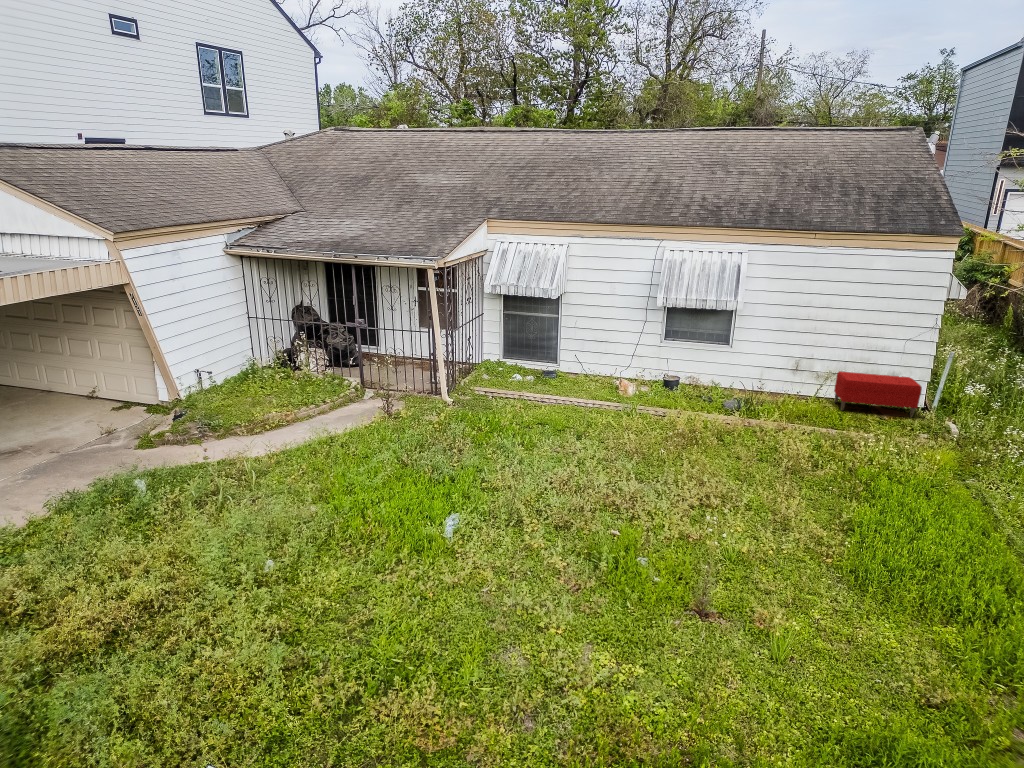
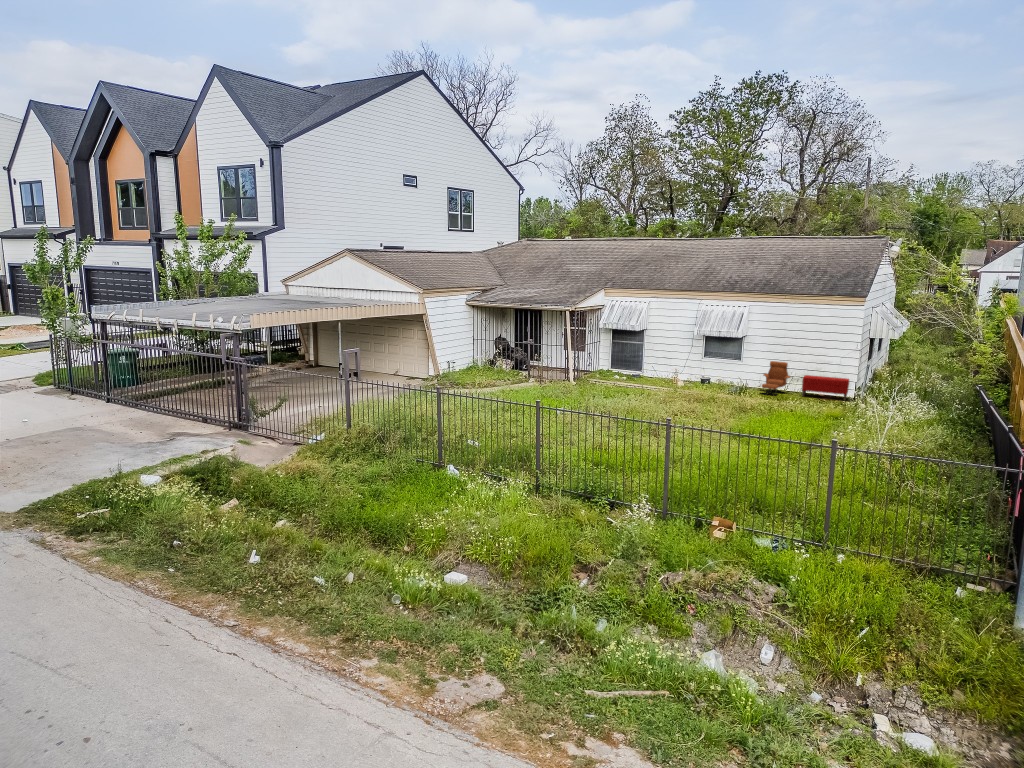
lounge chair: none [771,349,818,415] -> present [762,361,790,395]

